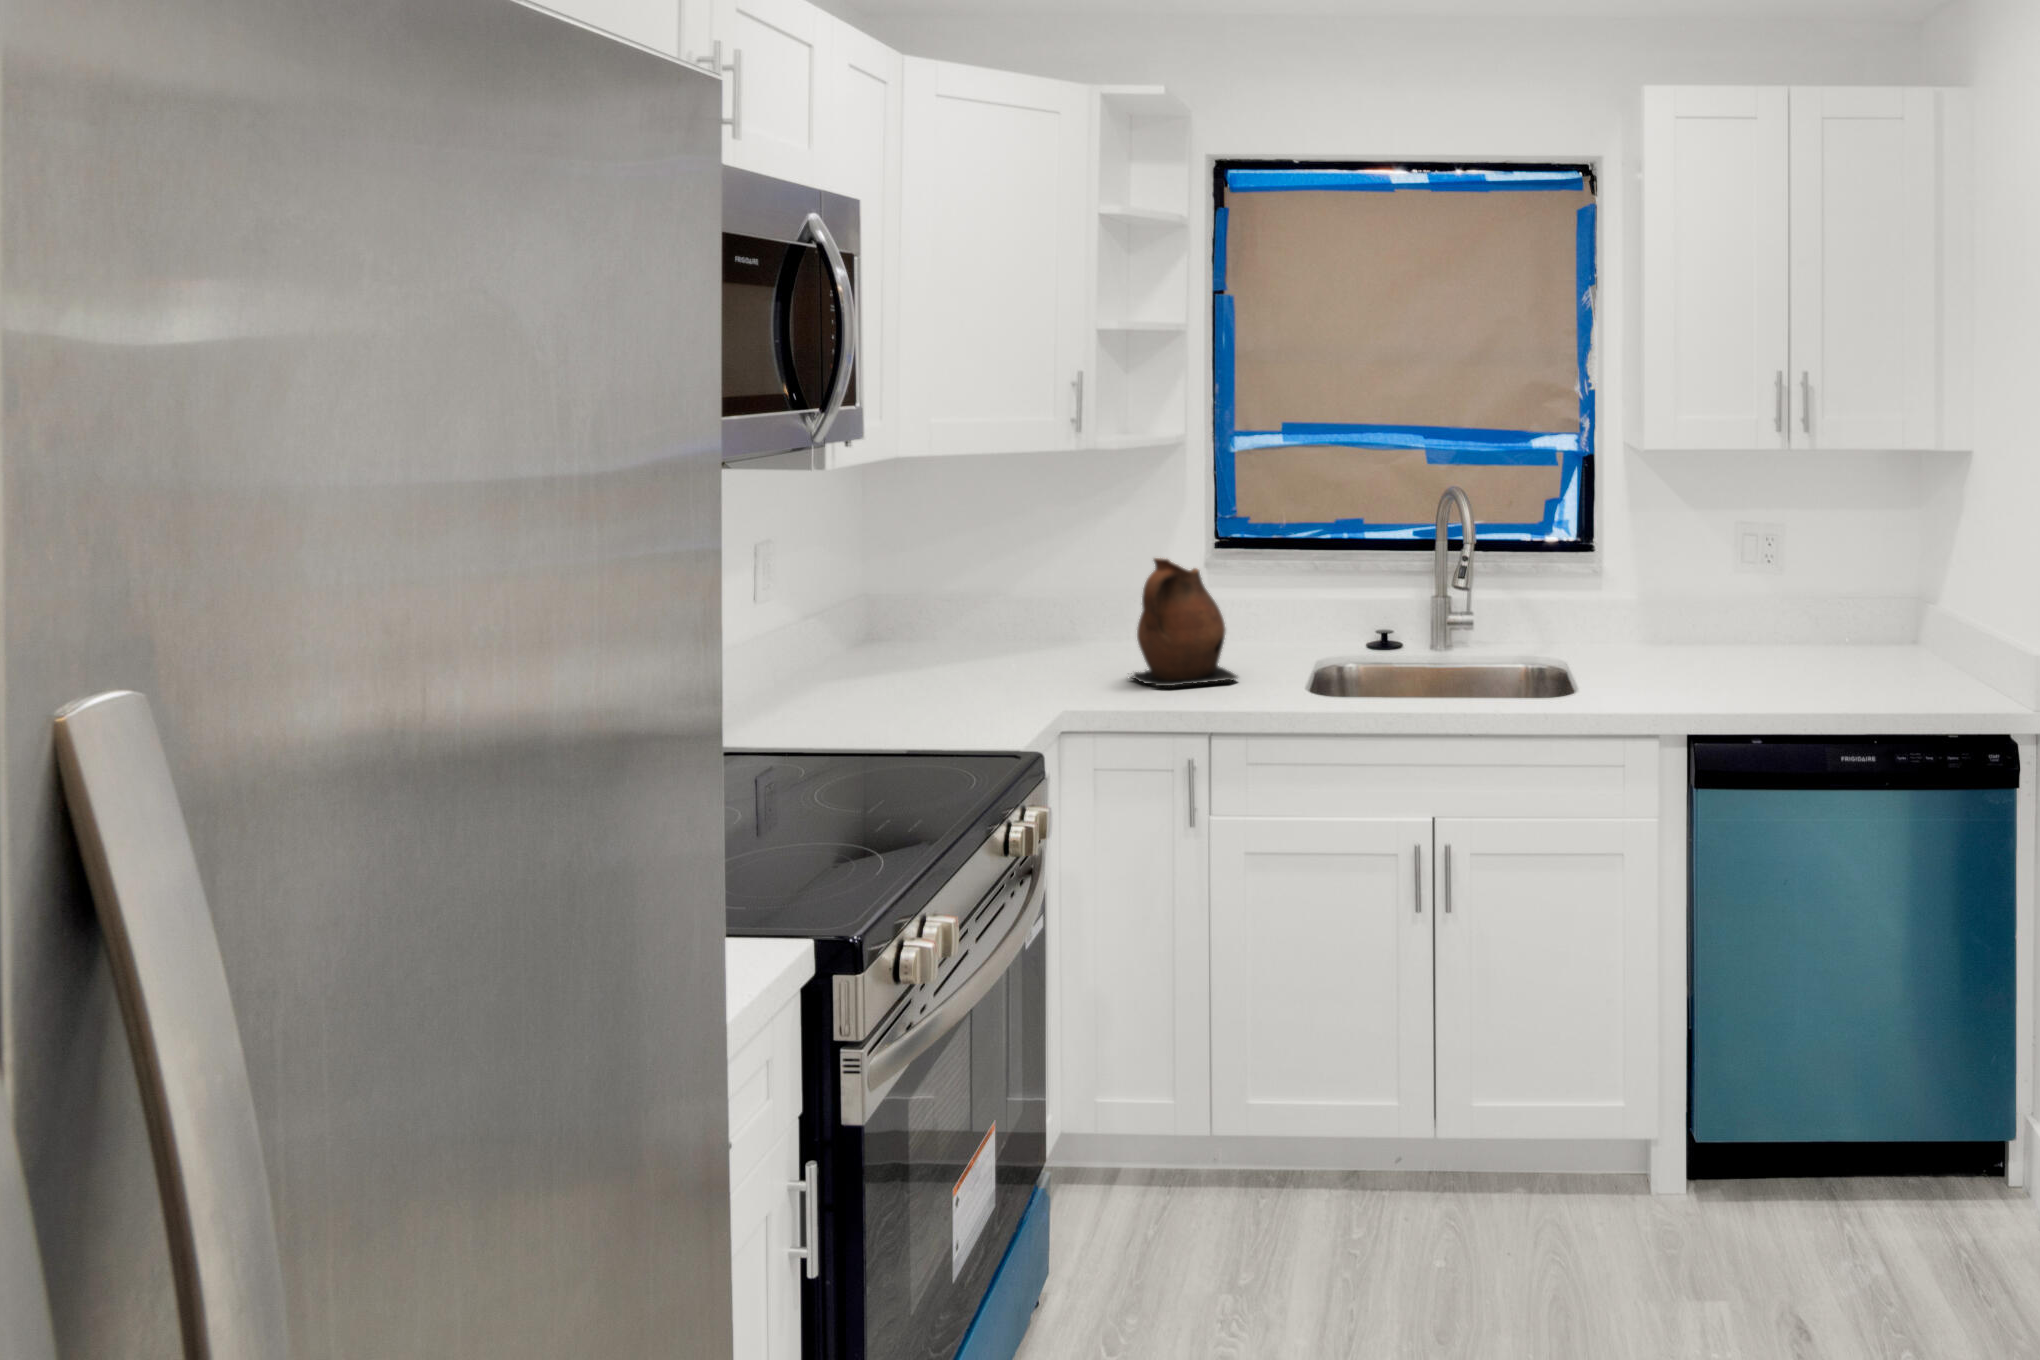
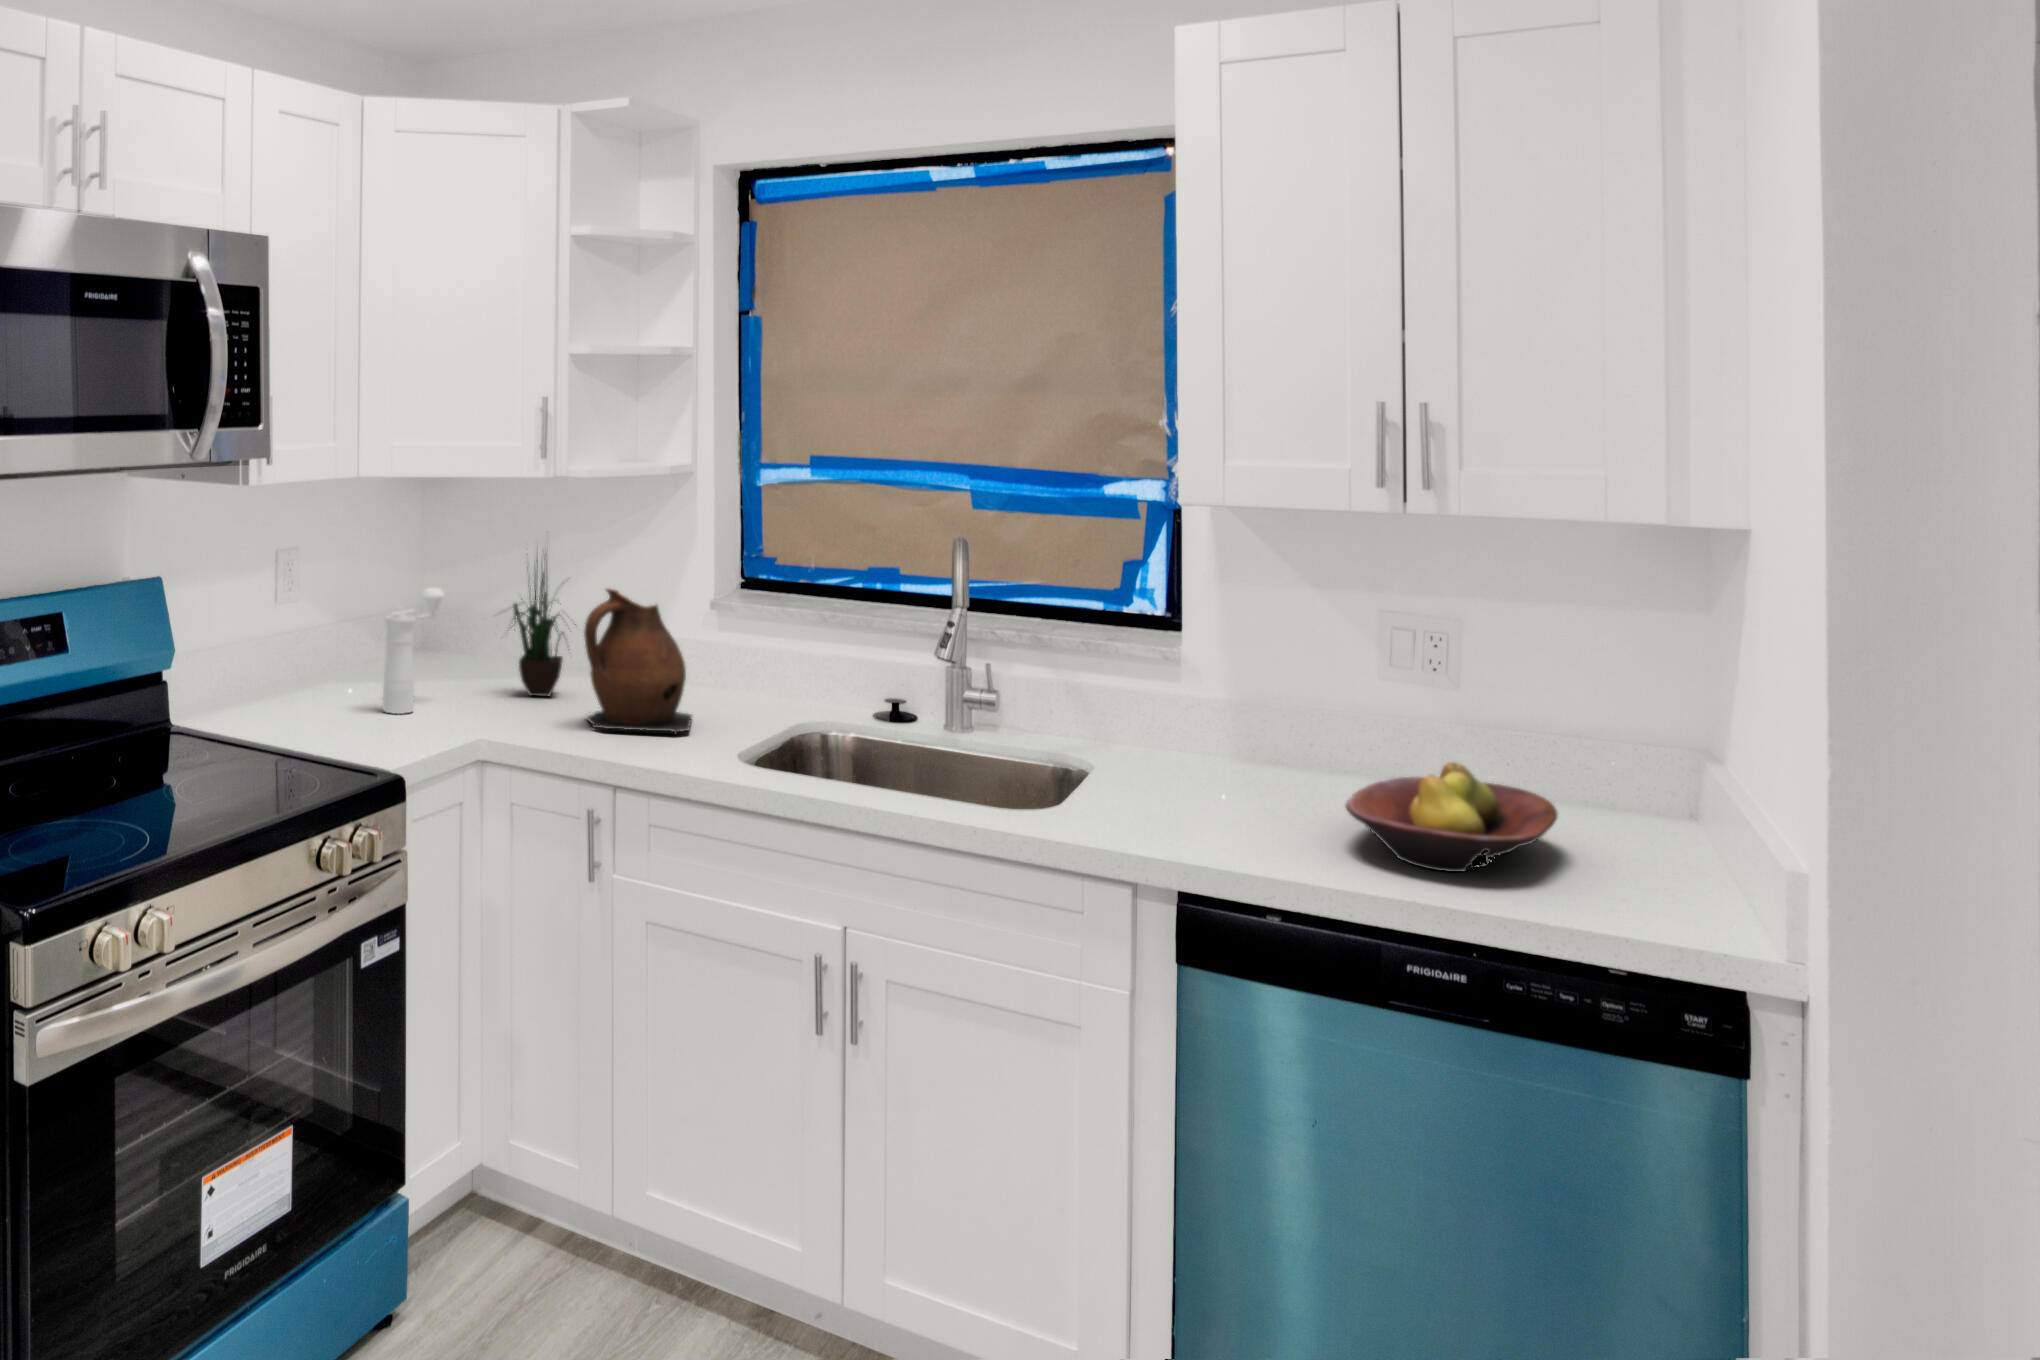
potted plant: none [1000,499,1082,668] -> present [504,555,576,696]
pepper mill: none [931,573,973,701] -> present [383,588,444,714]
fruit bowl: none [1761,625,1883,697] -> present [1346,762,1558,872]

